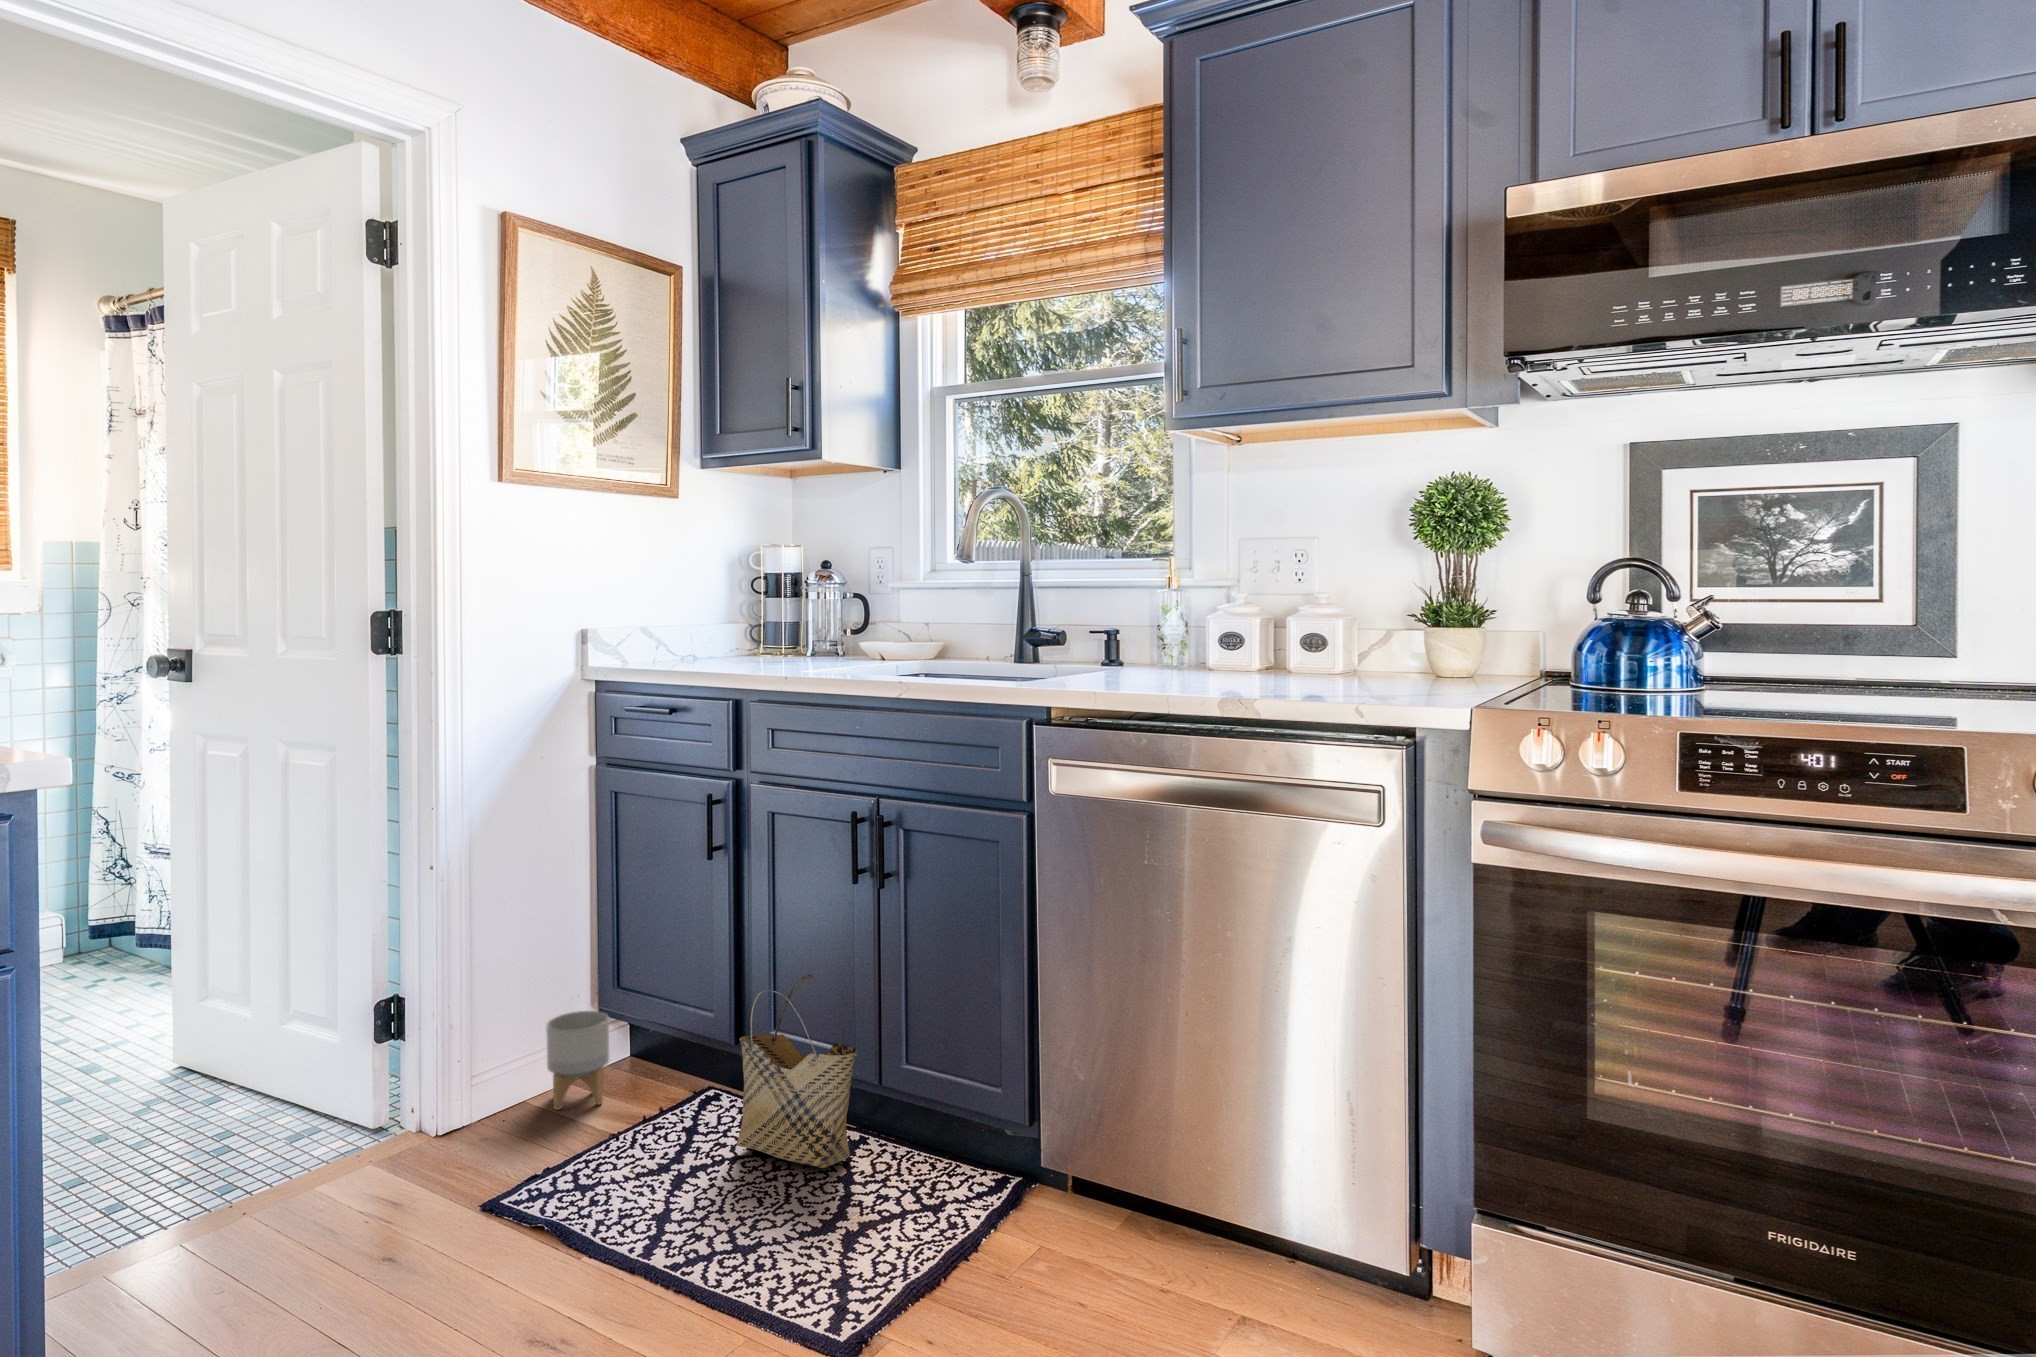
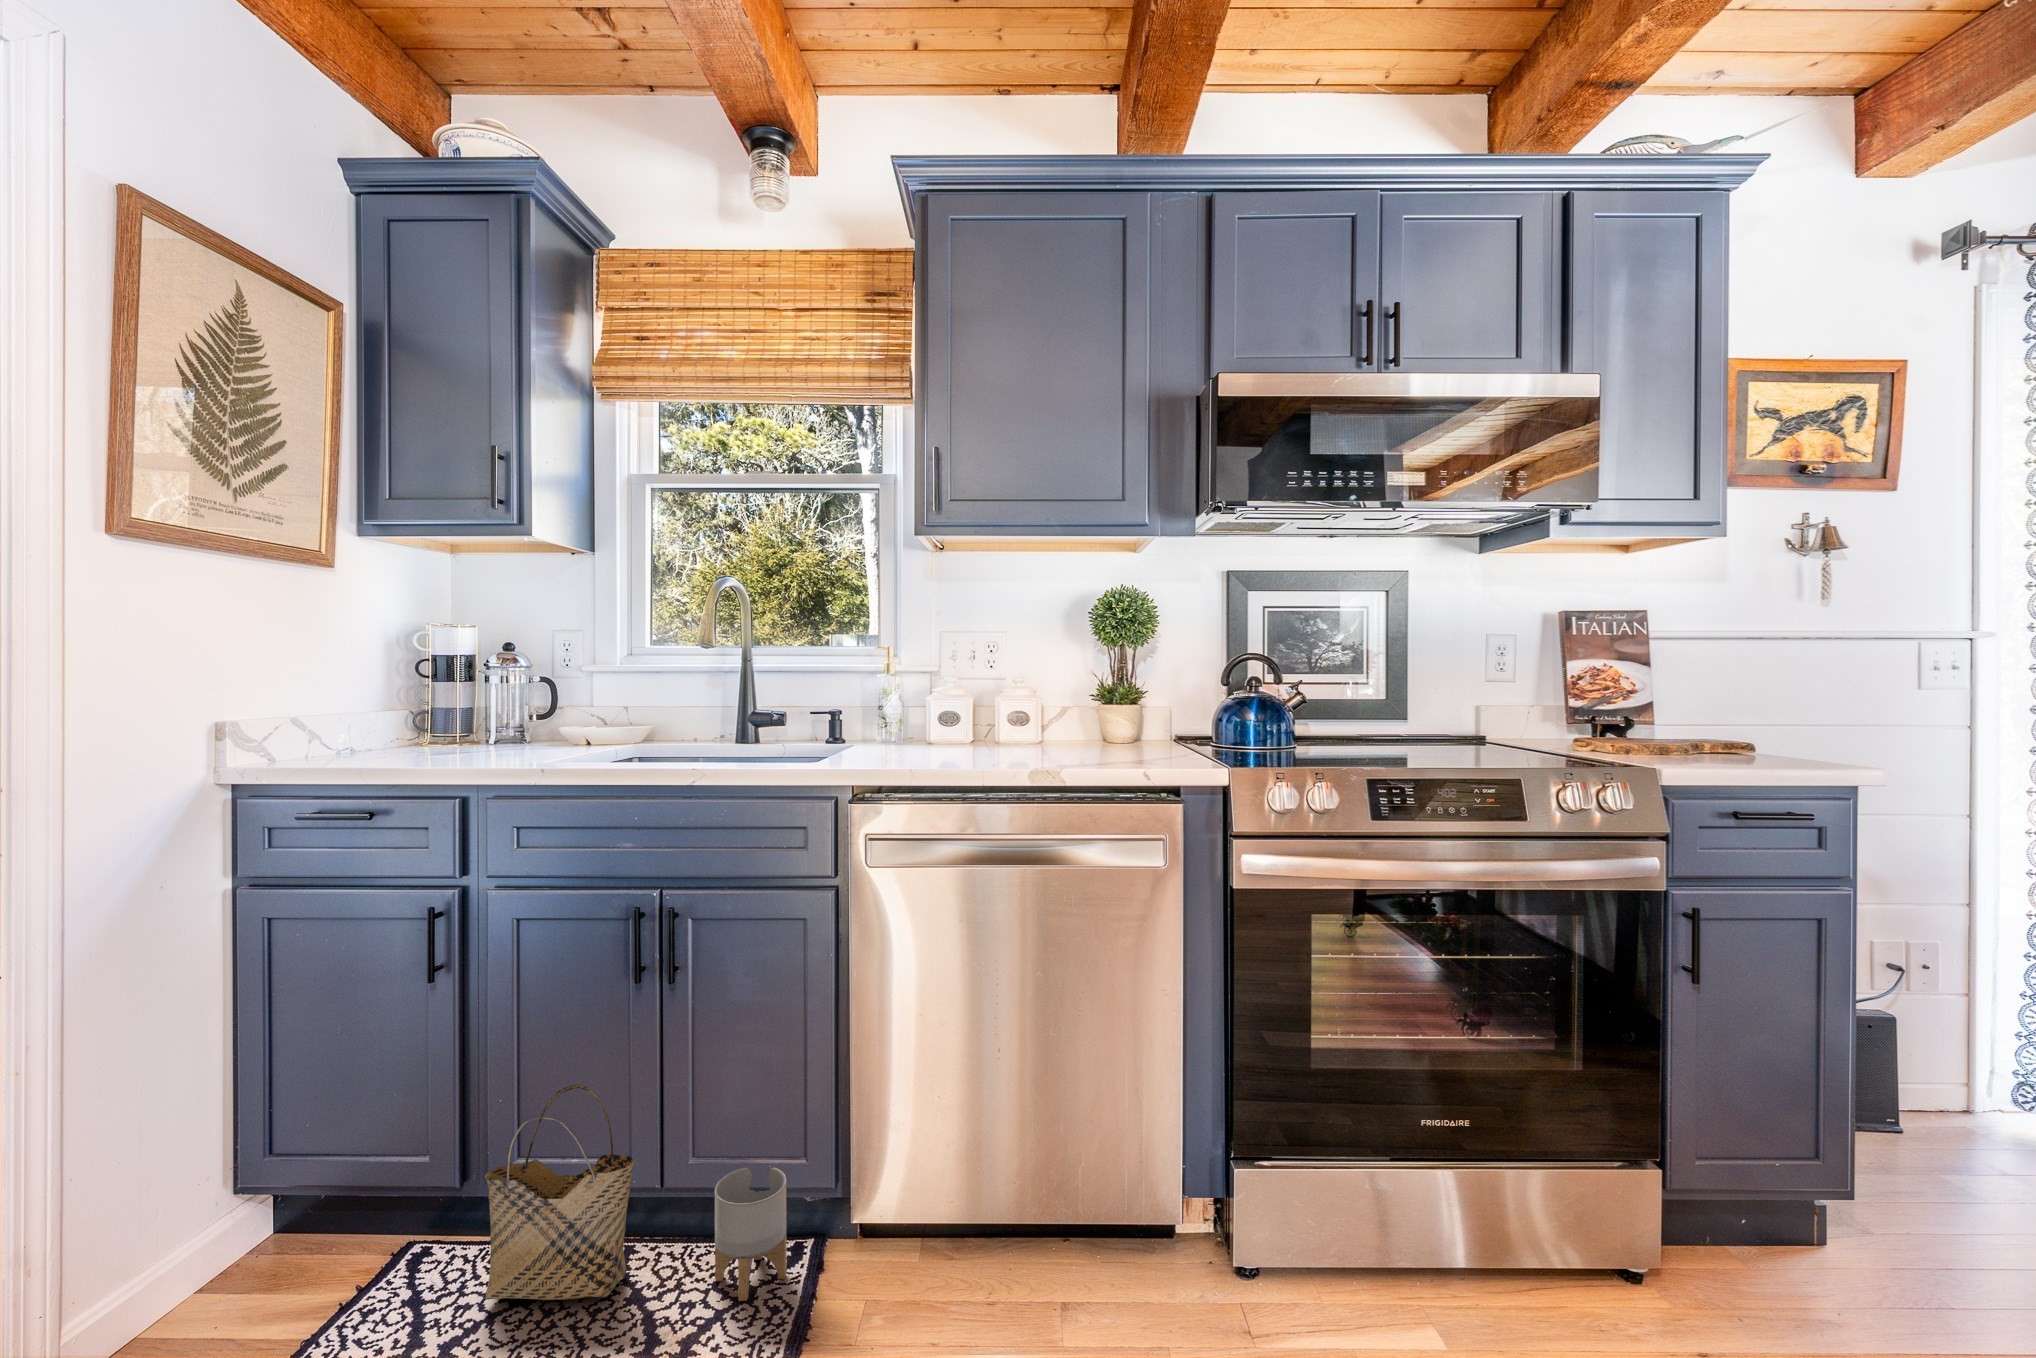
planter: present [546,1011,609,1110] -> present [715,1168,787,1301]

